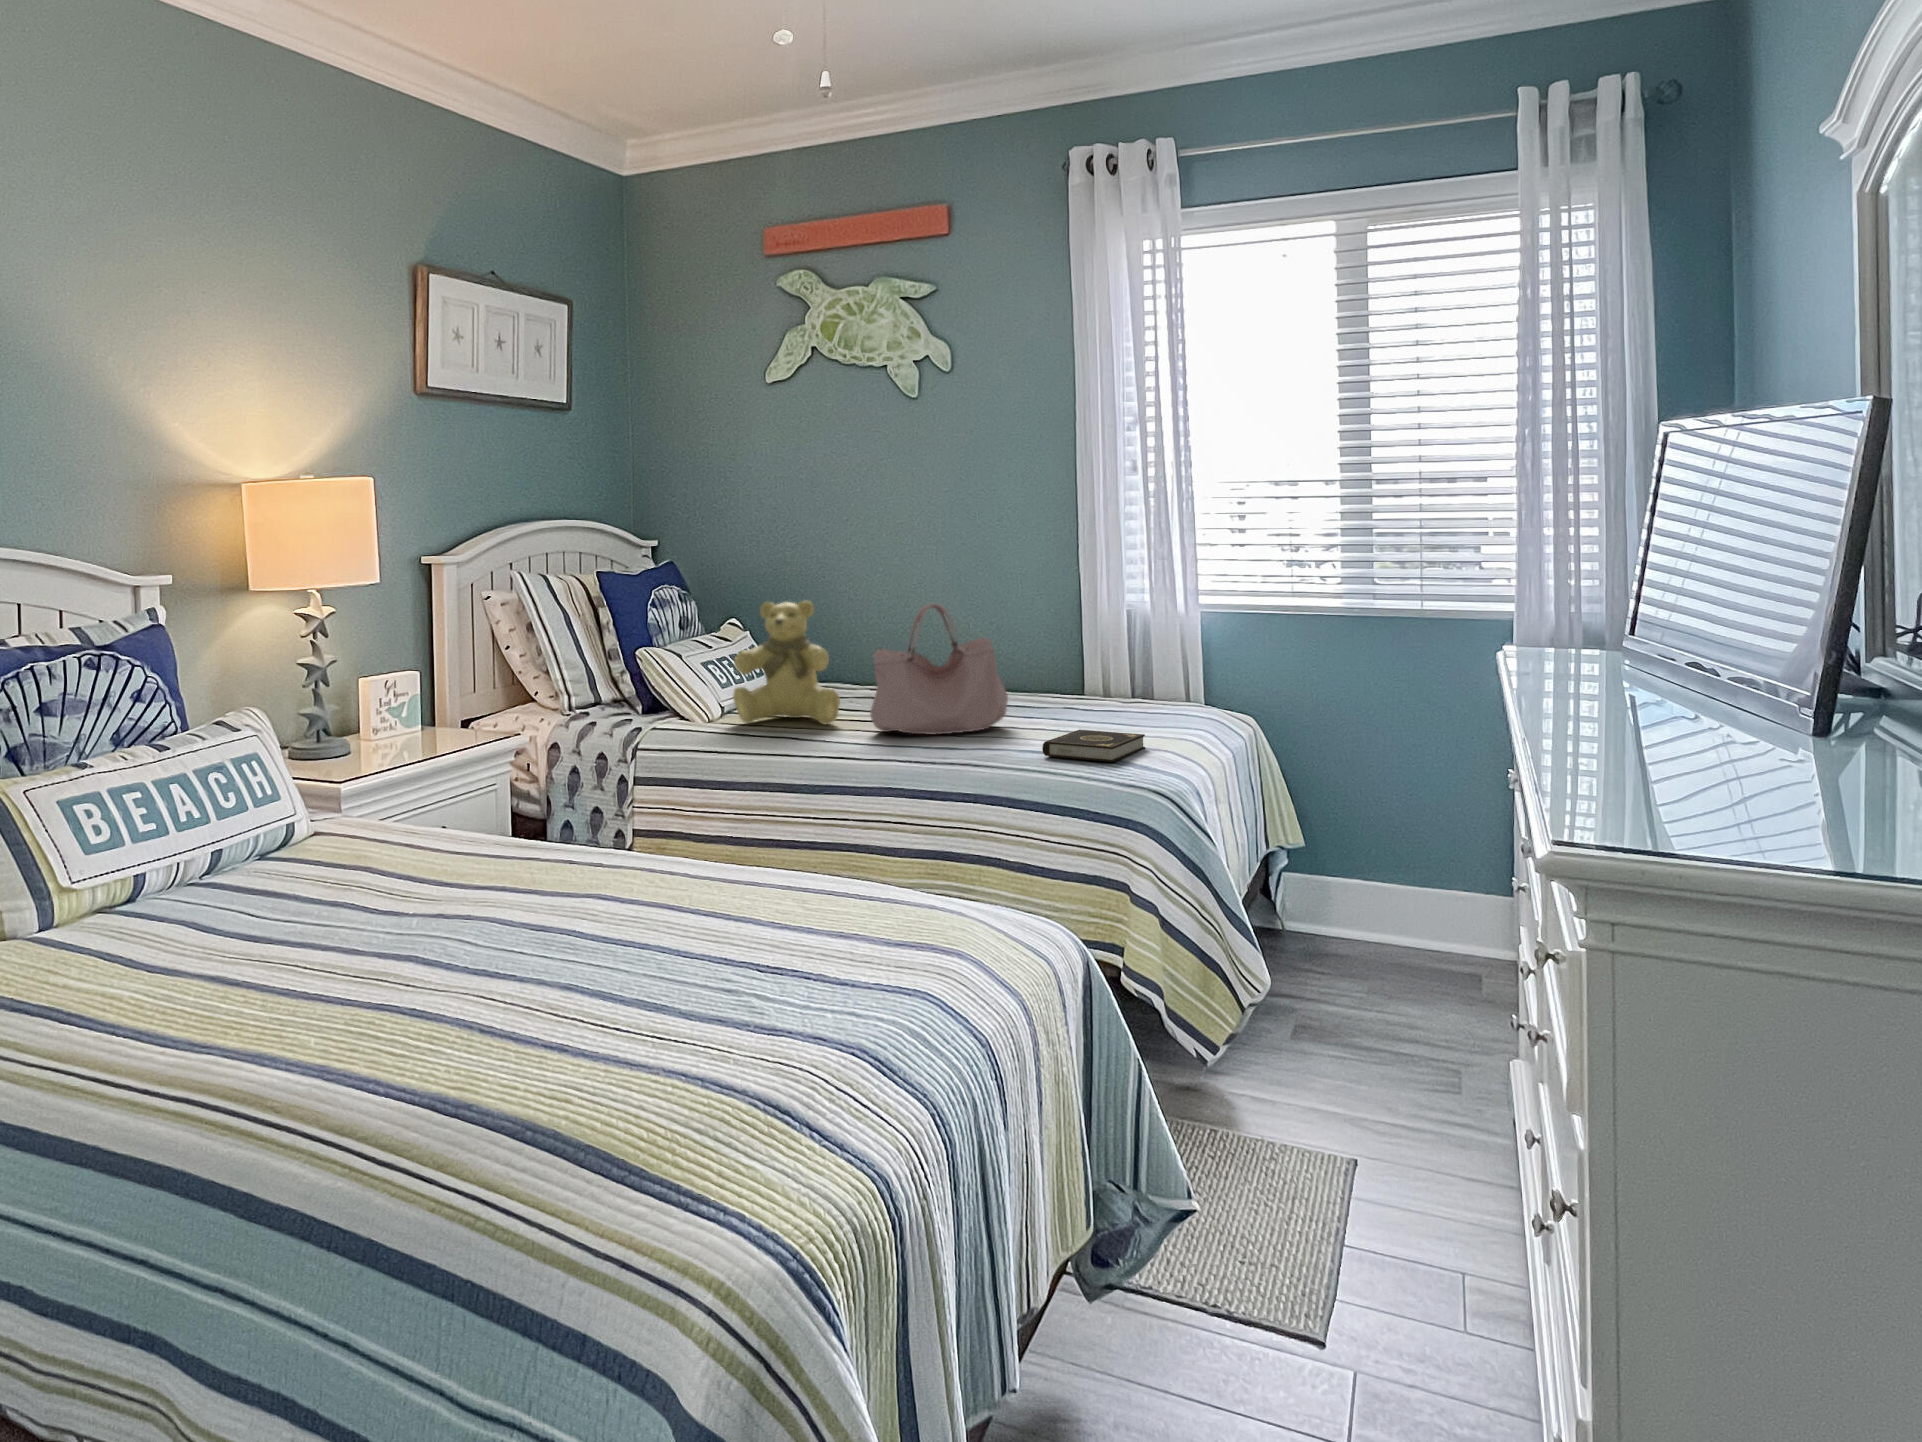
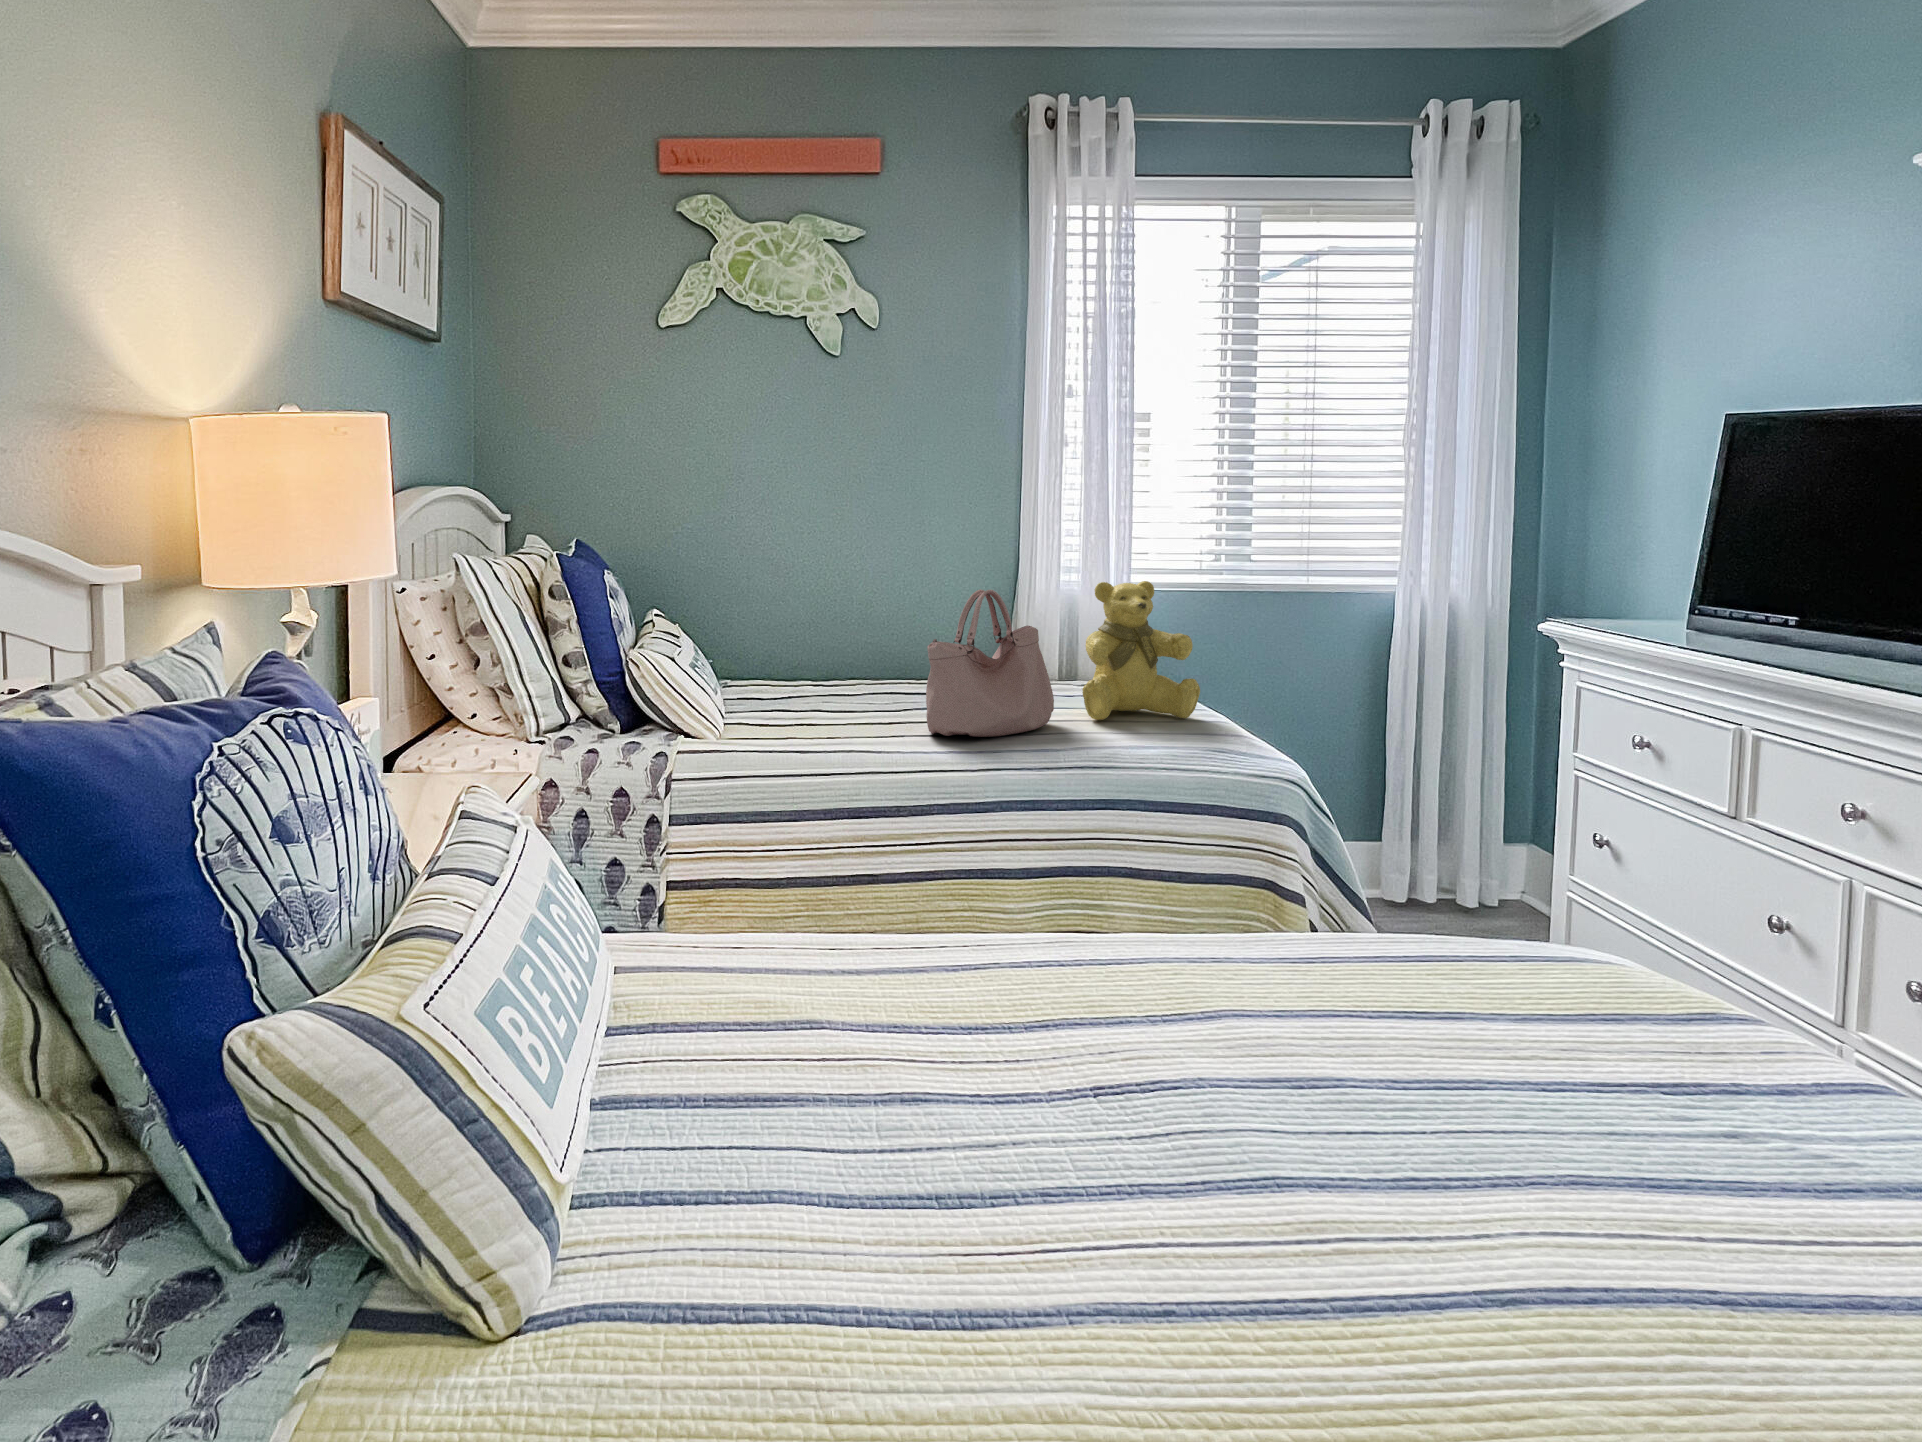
teddy bear: present [733,601,840,724] -> present [1082,581,1200,720]
book: present [1042,730,1145,762] -> none [1153,725,1245,763]

